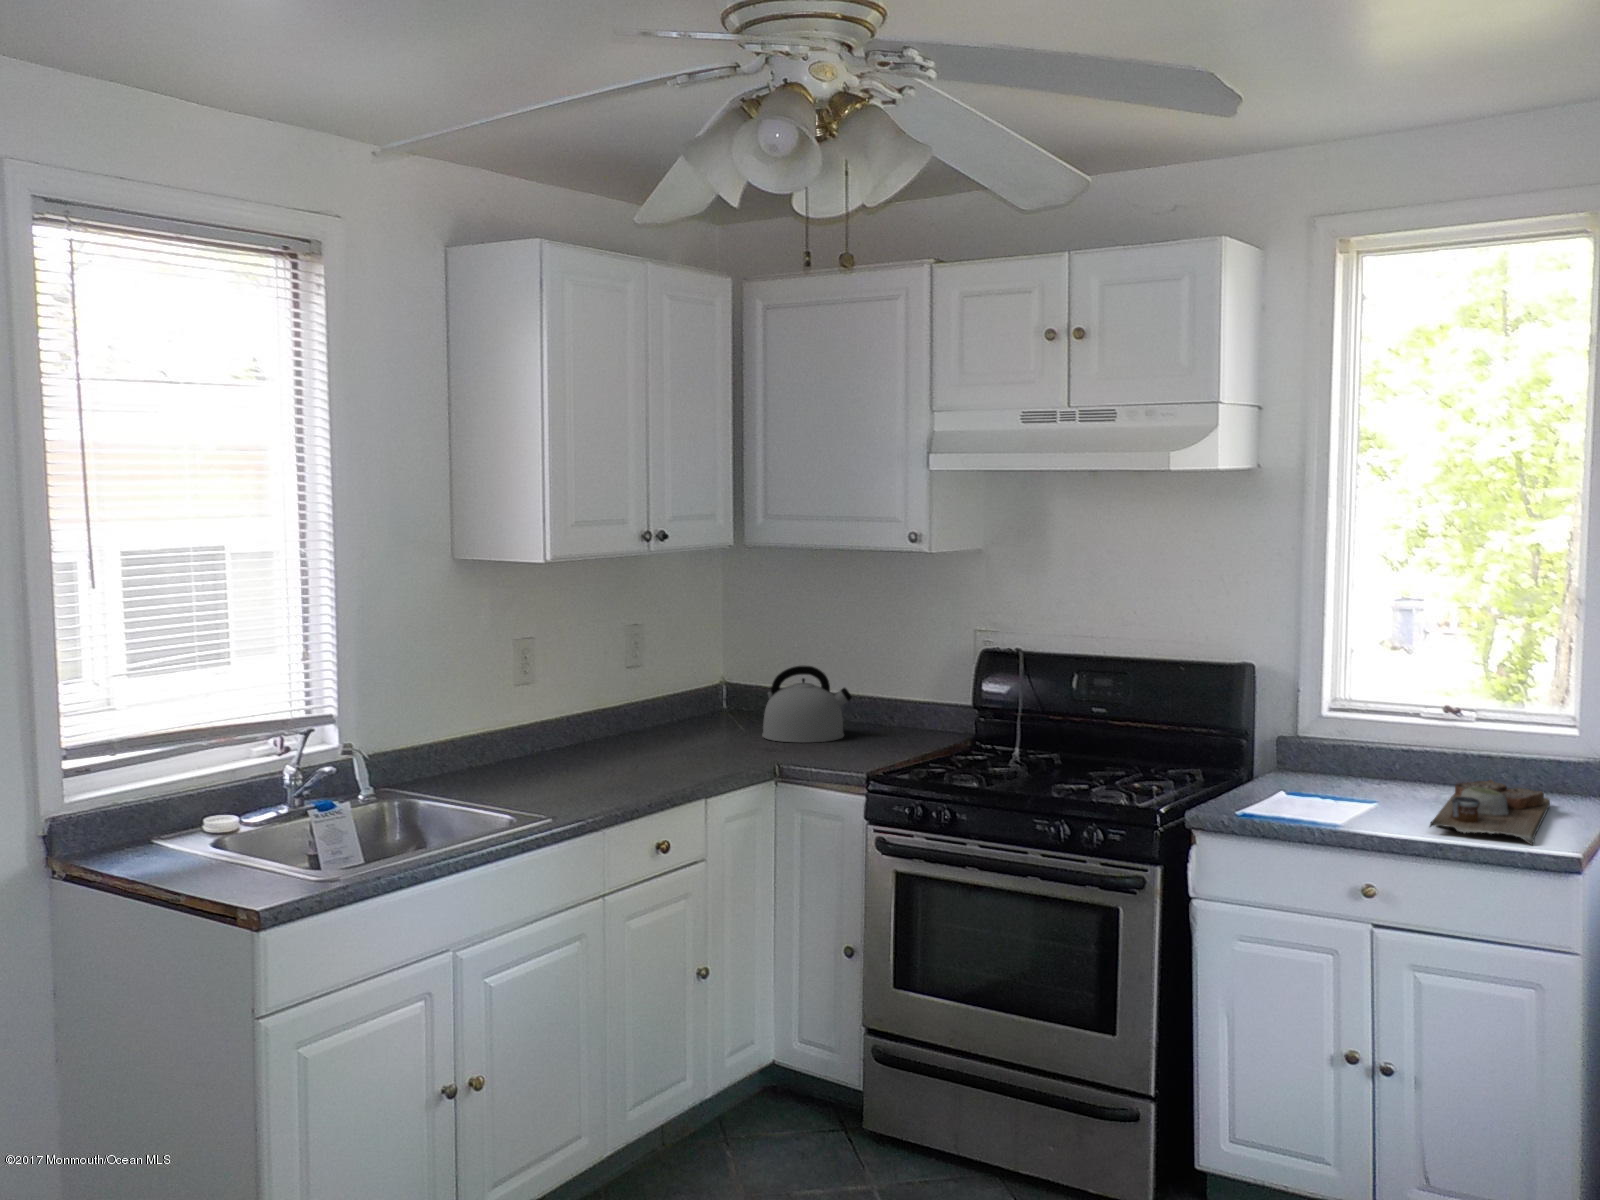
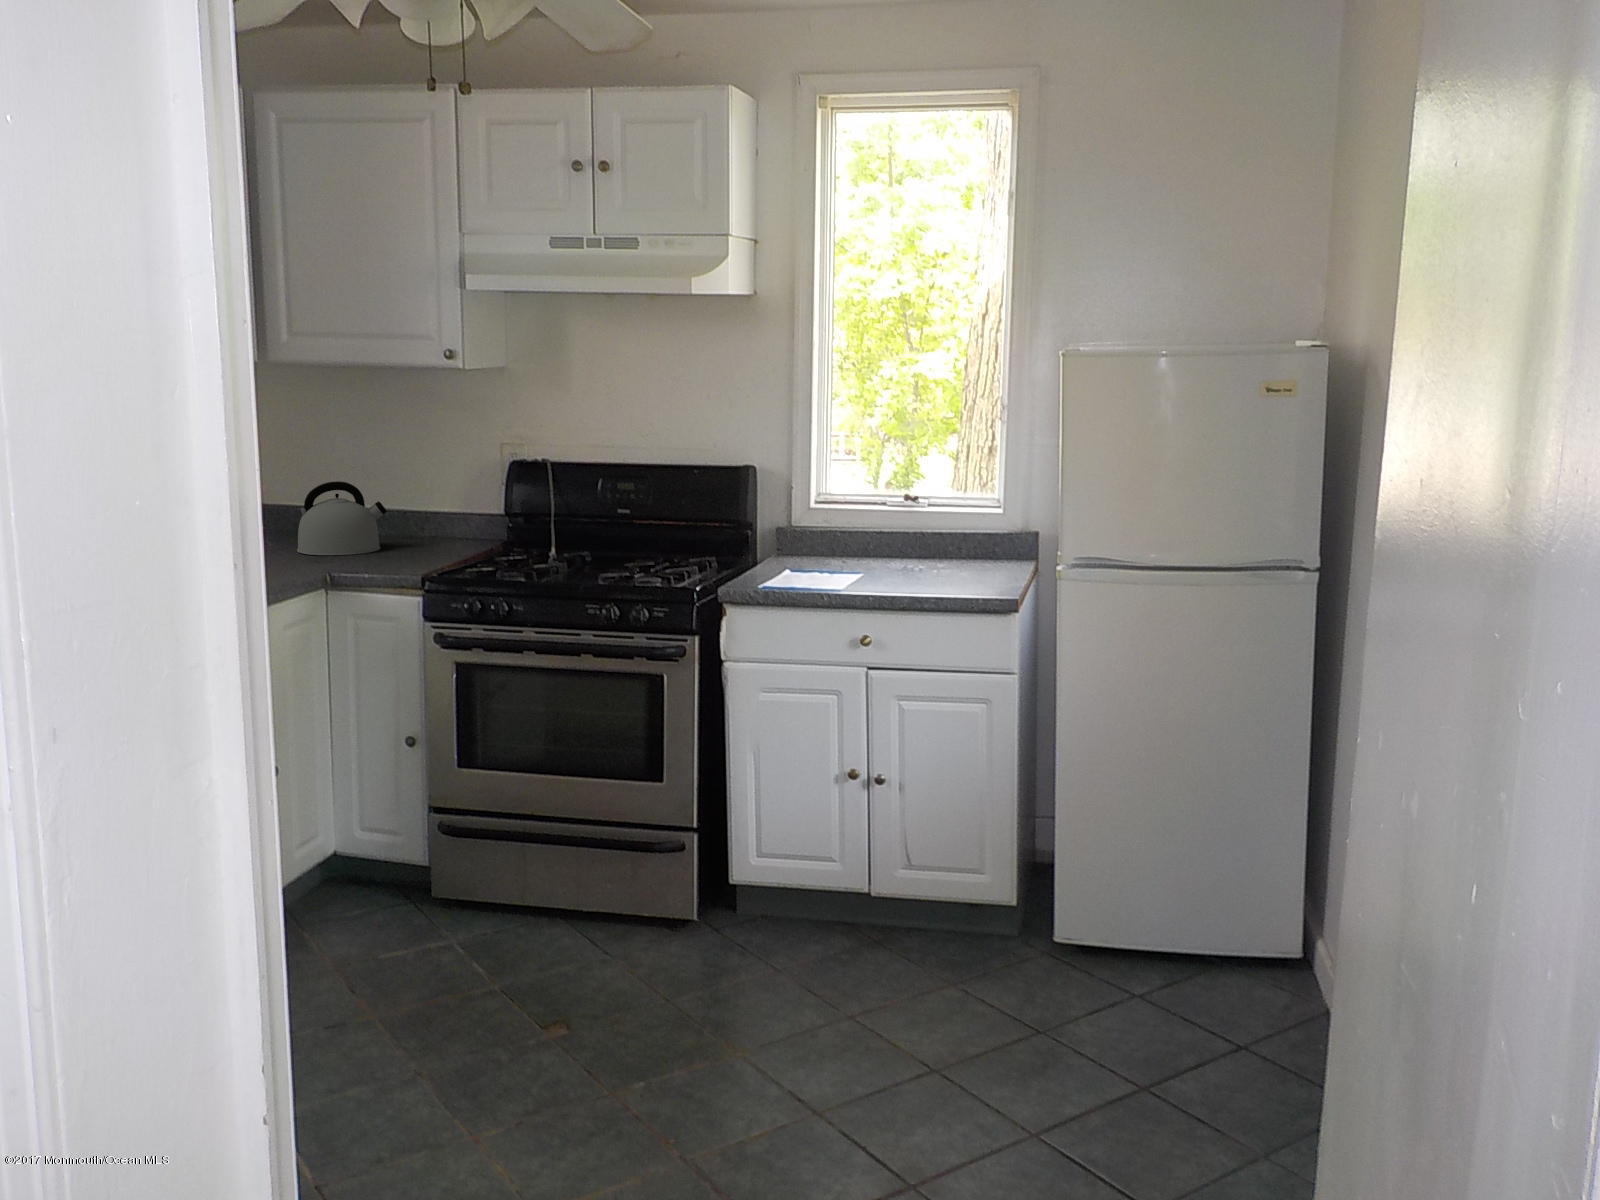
cutting board: present [1430,780,1550,845] -> none [908,550,986,594]

